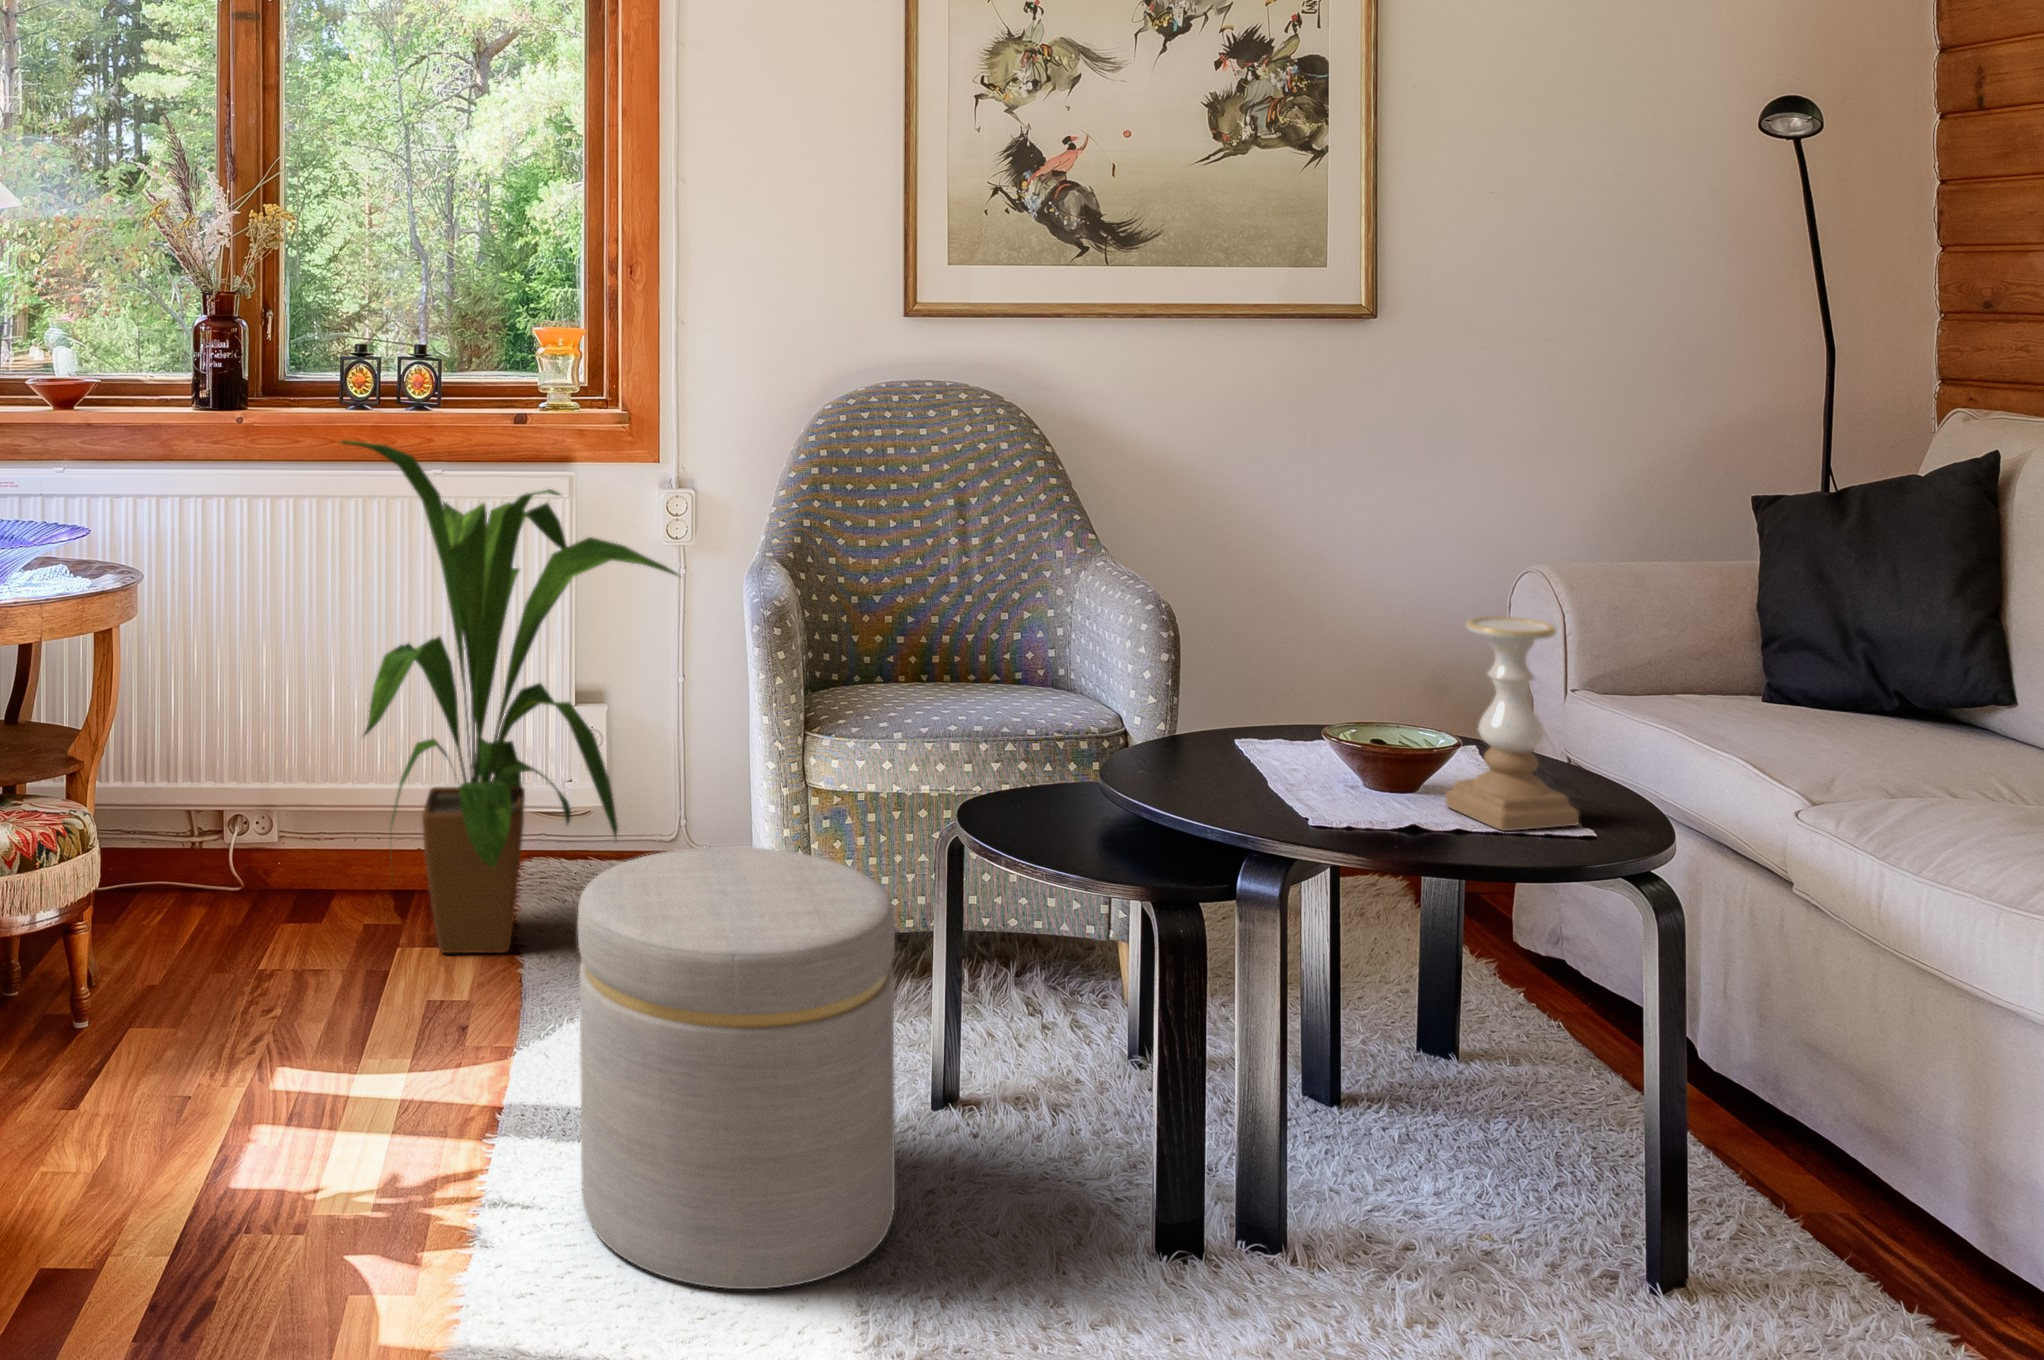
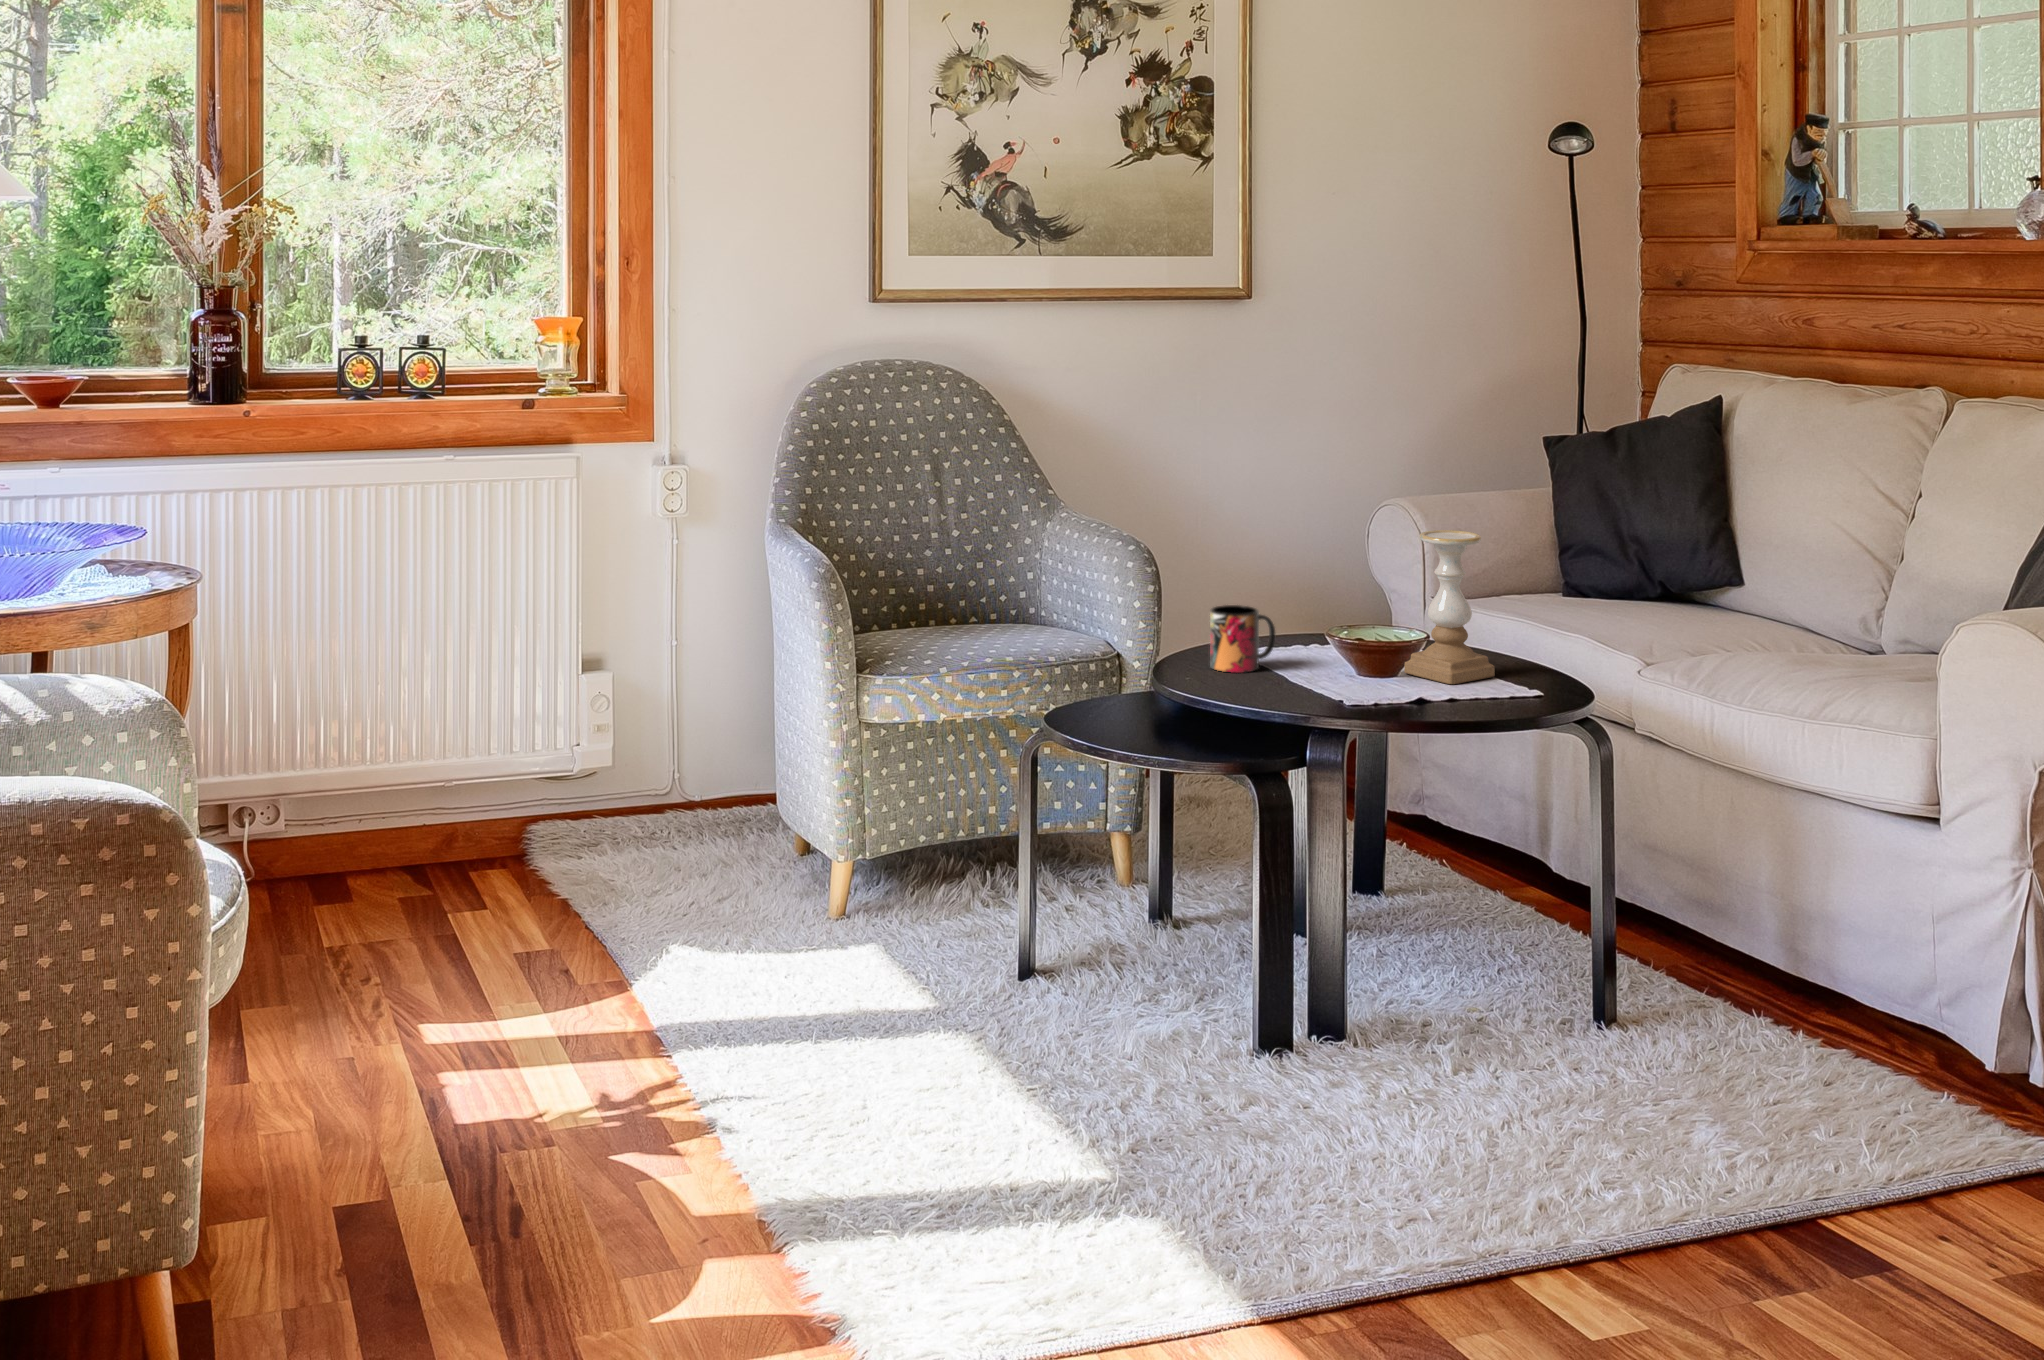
house plant: present [341,441,678,953] -> none [410,432,714,913]
mug: none [1179,693,1271,783] -> present [1210,605,1275,673]
ottoman: present [578,847,895,1289] -> none [779,762,1039,1106]

